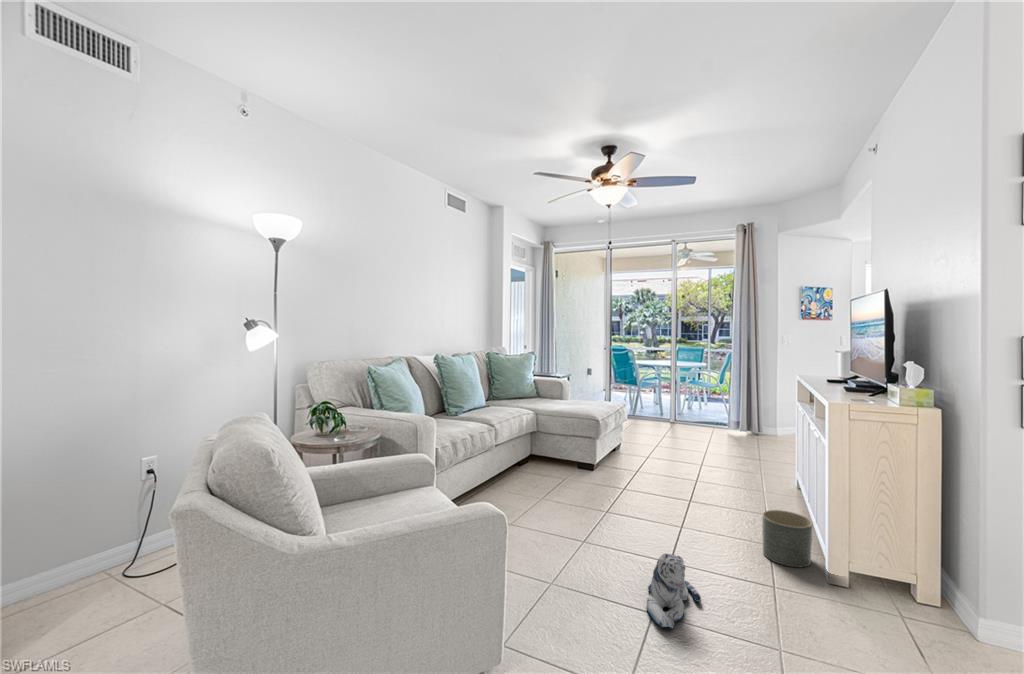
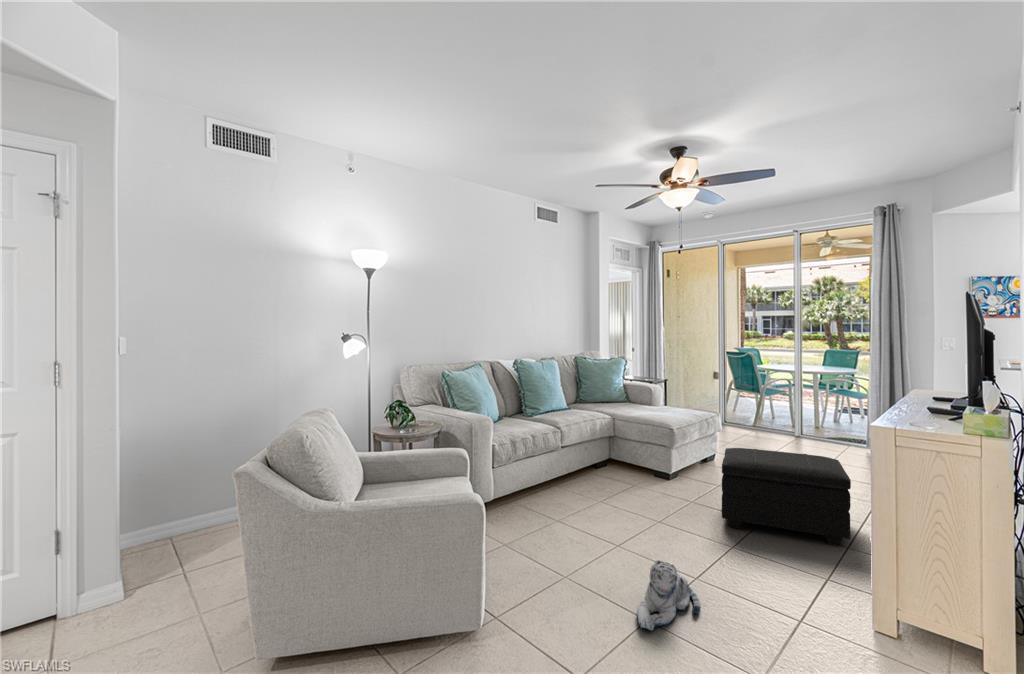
footstool: none [655,435,775,516] -> present [722,448,851,546]
planter: present [762,510,813,567] -> none [806,537,863,602]

